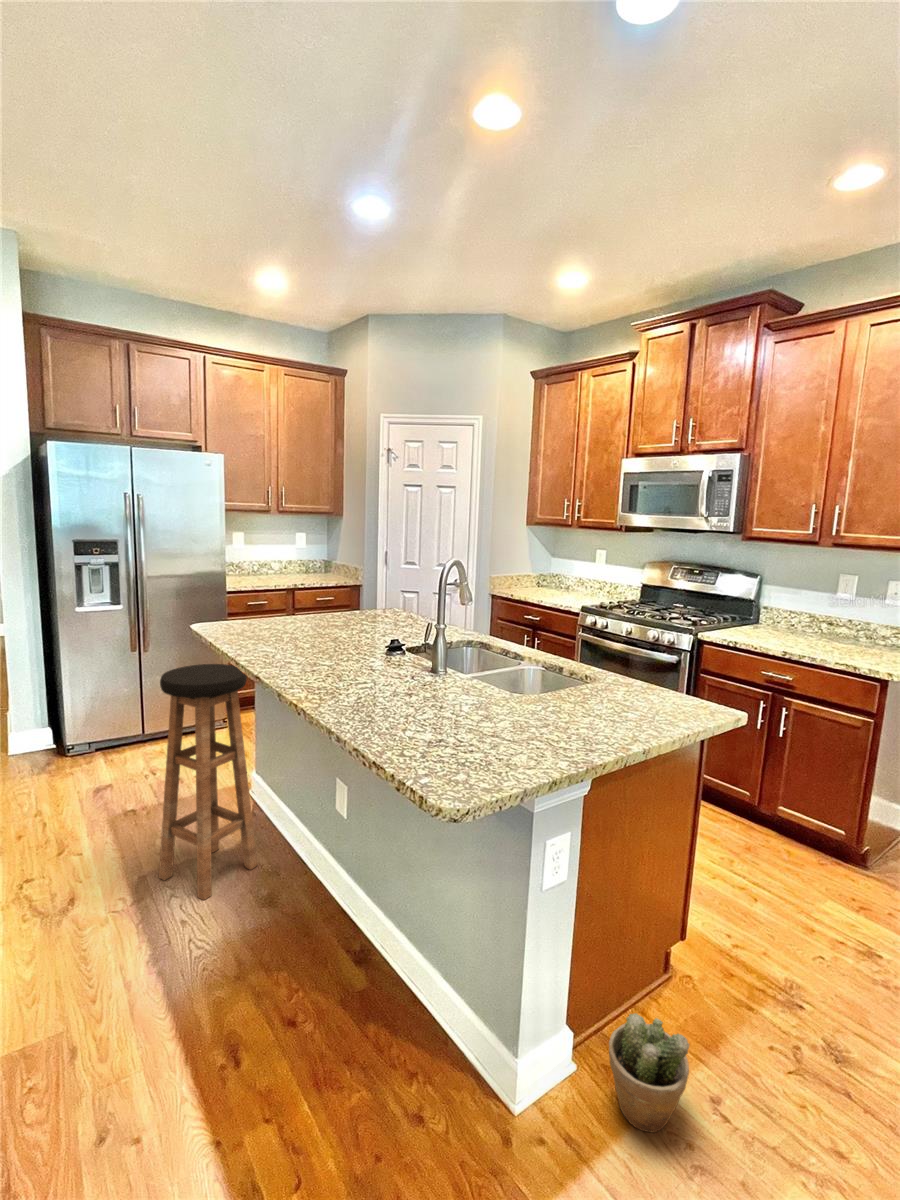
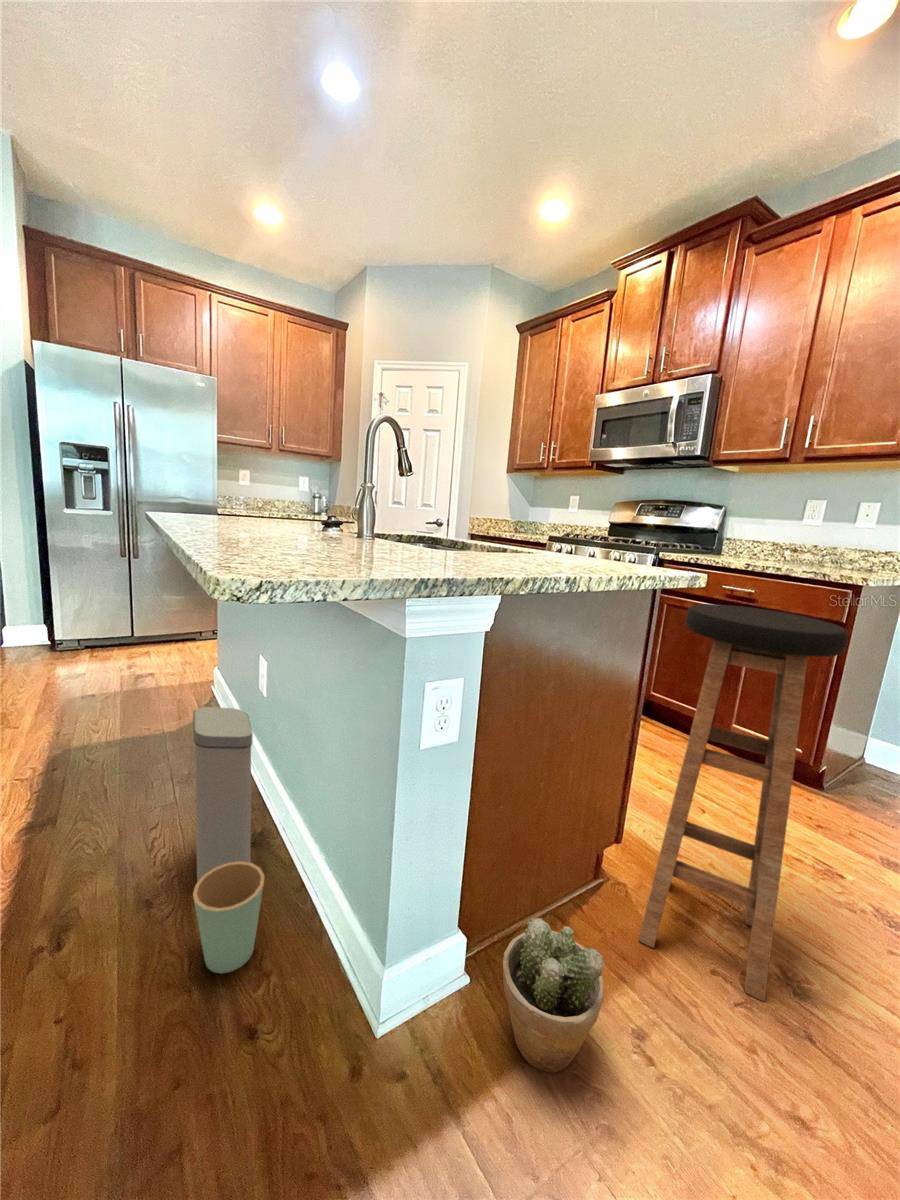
bar stool: present [159,664,257,900] -> present [638,604,848,1001]
trash can: none [313,842,405,1076] -> present [193,707,264,973]

